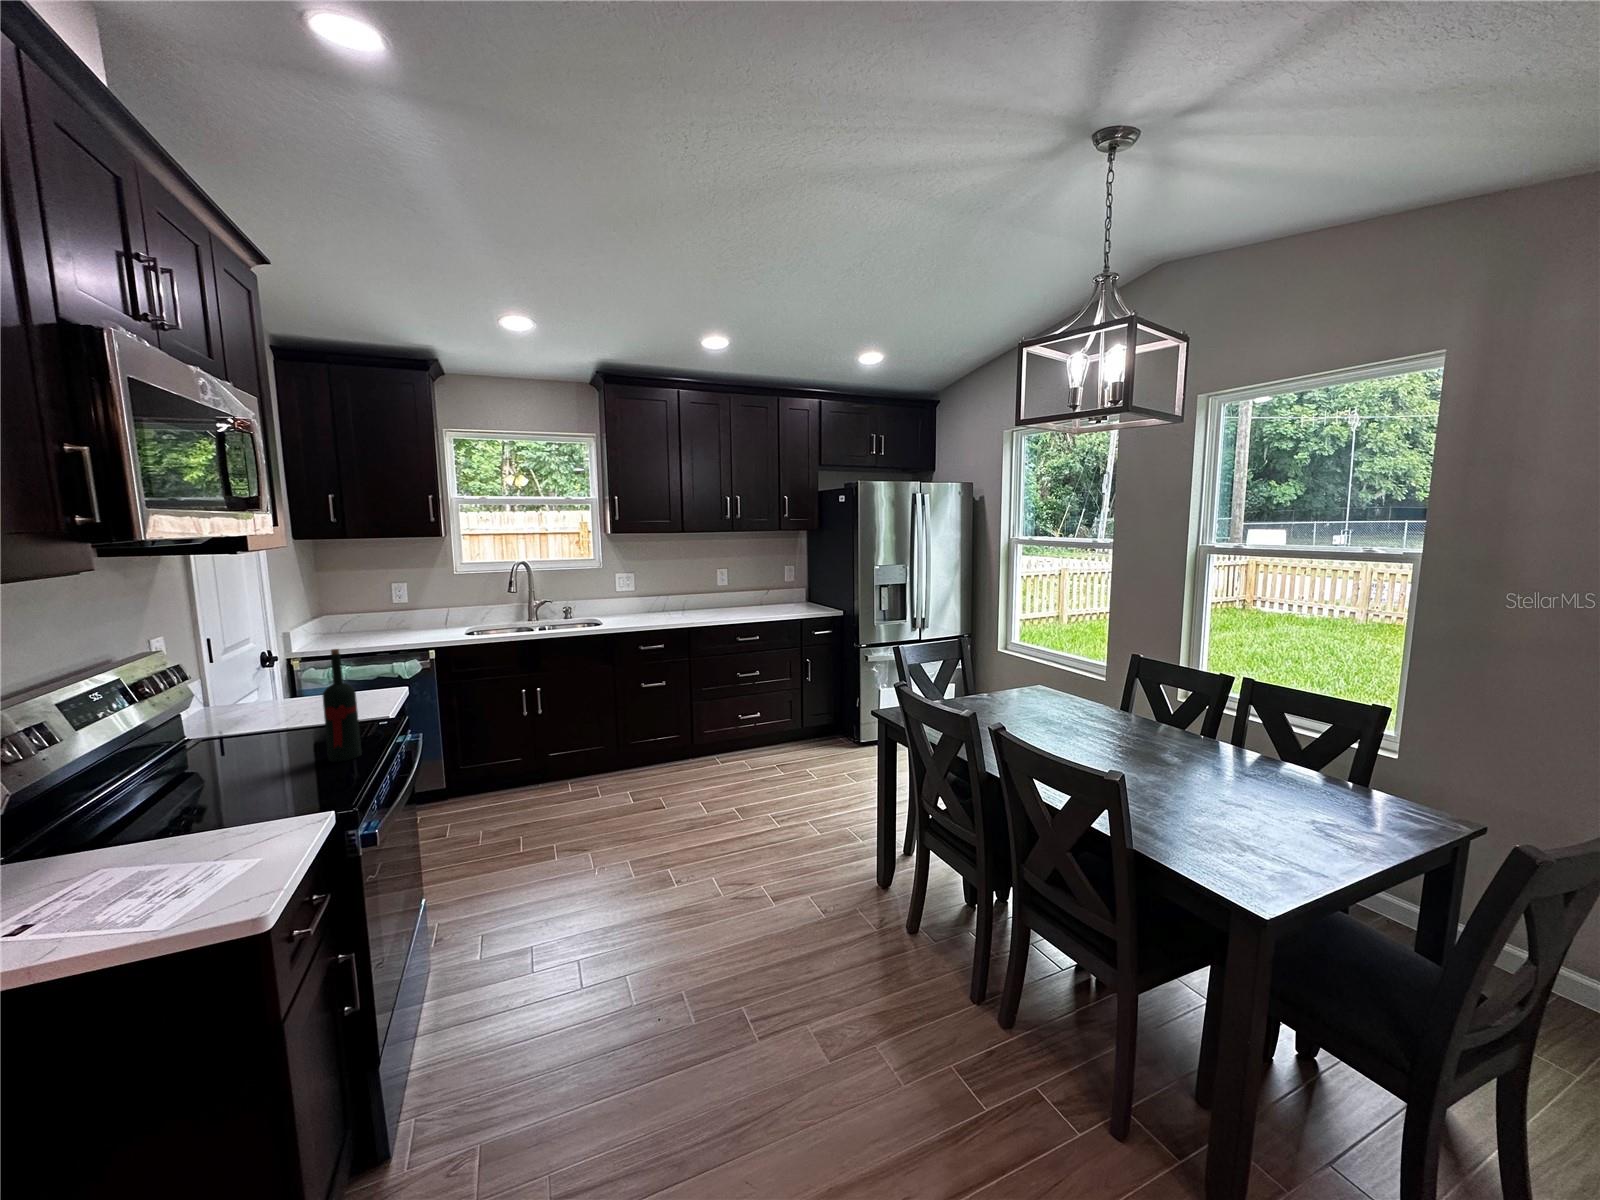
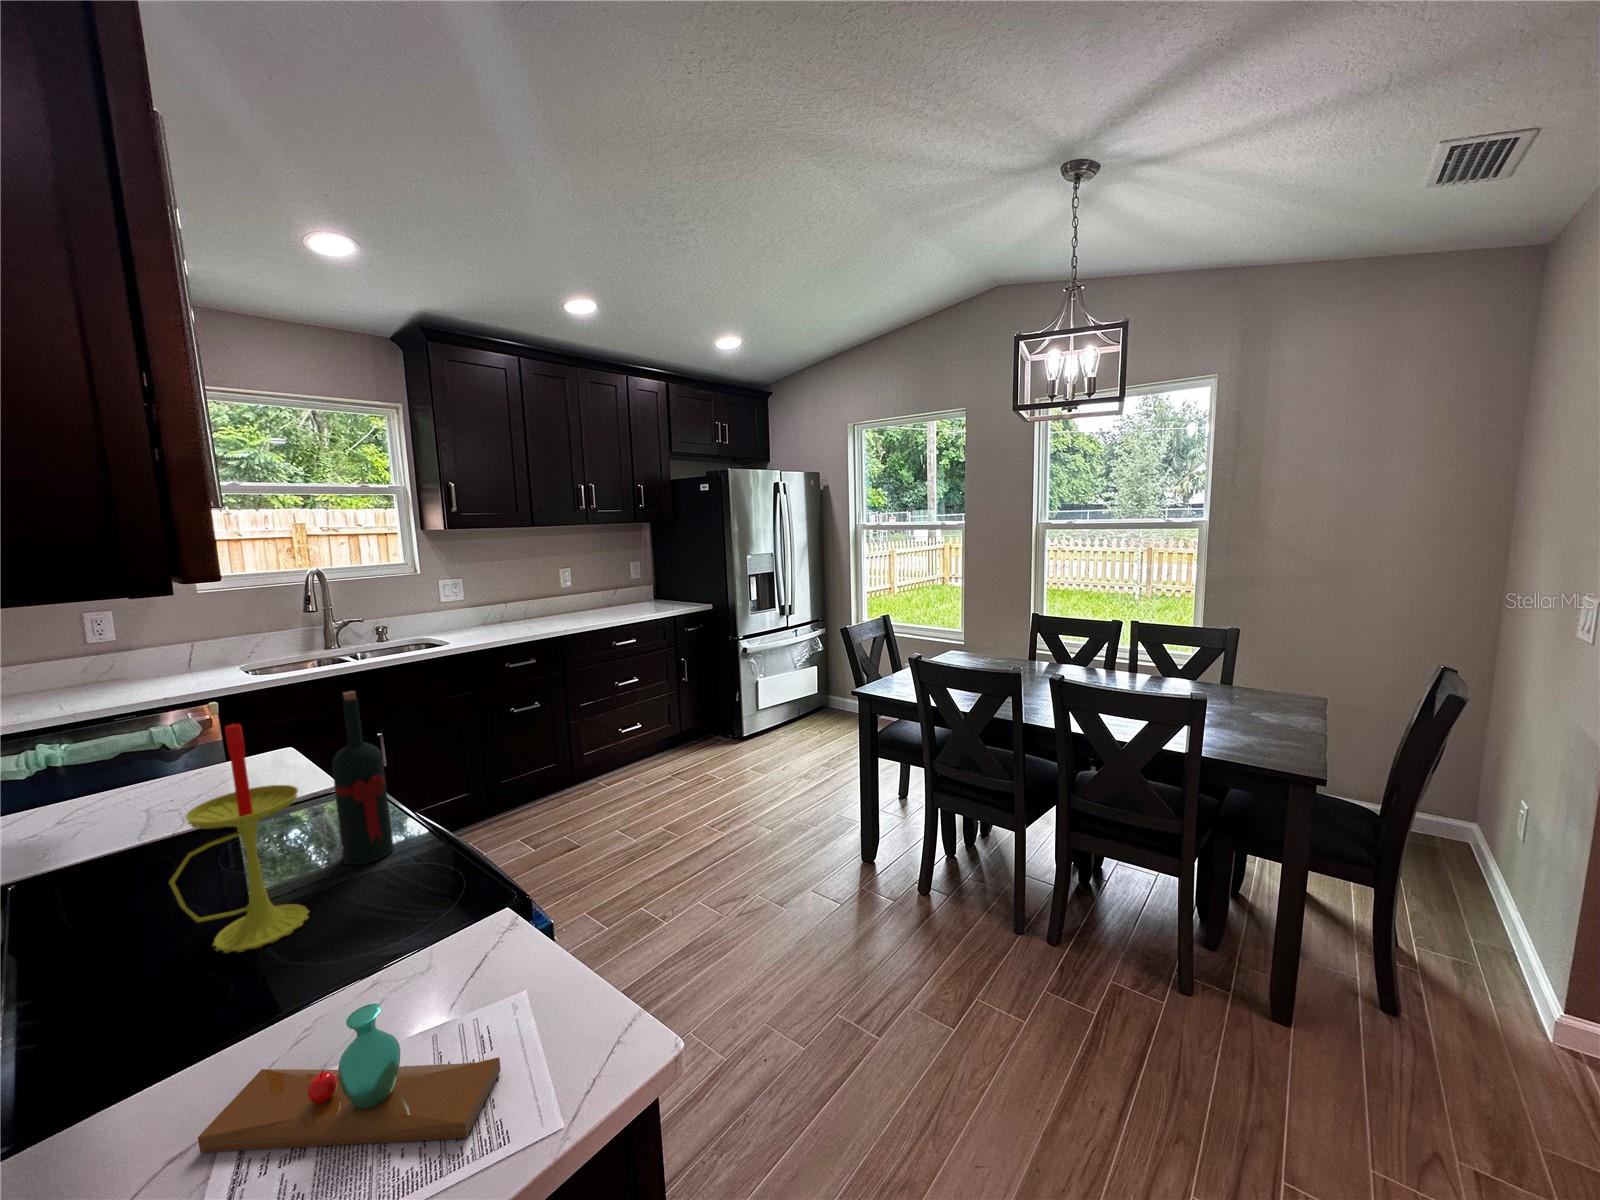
candle: none [191,656,278,792] -> present [169,724,309,953]
vase: none [90,819,216,902] -> present [198,1004,501,1152]

